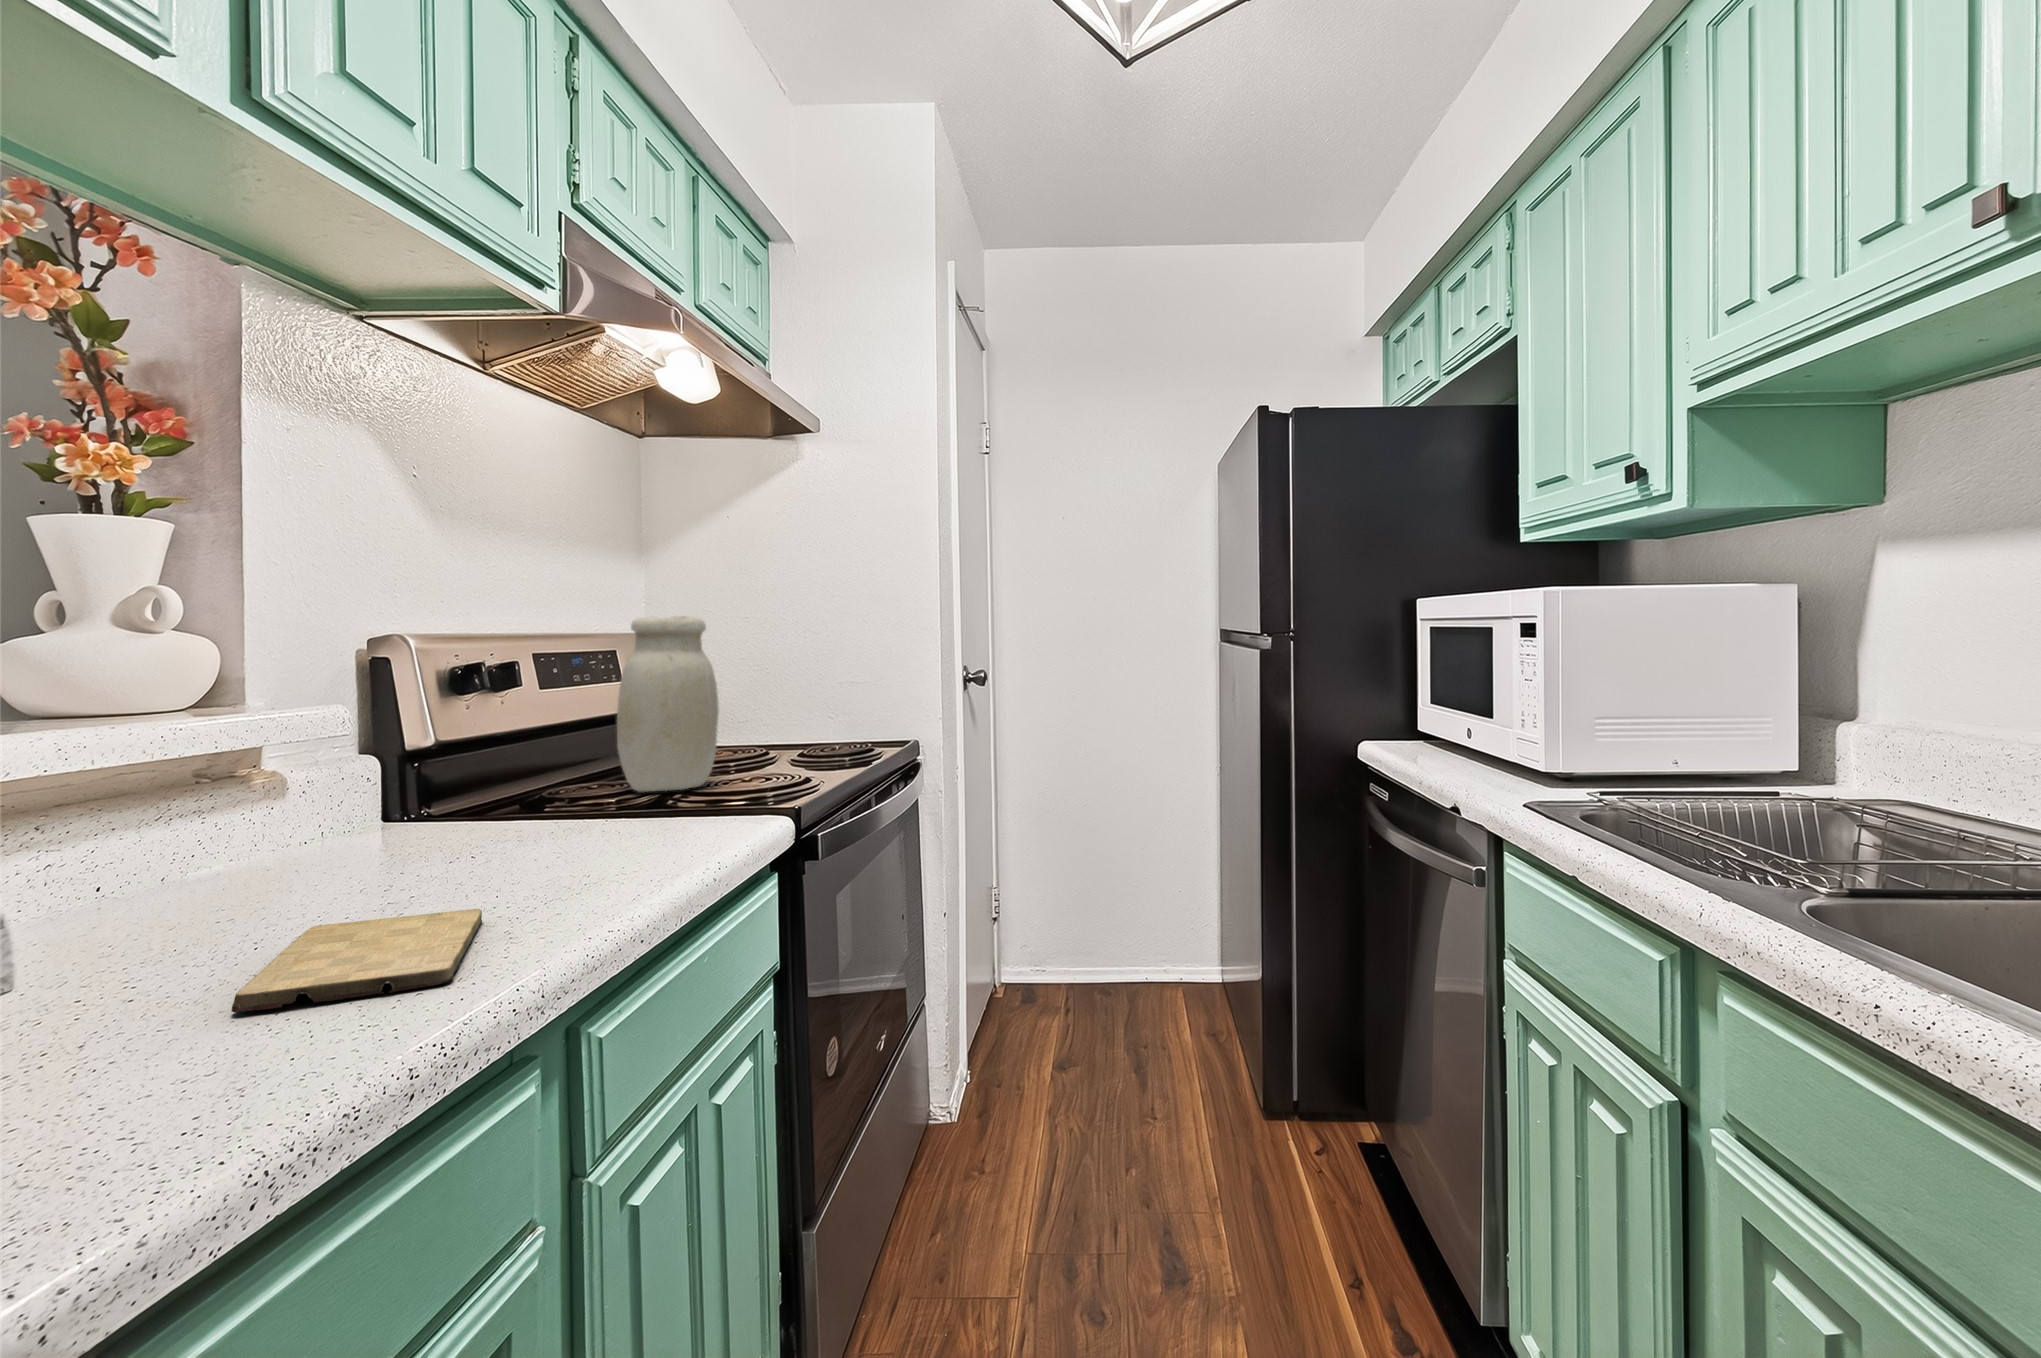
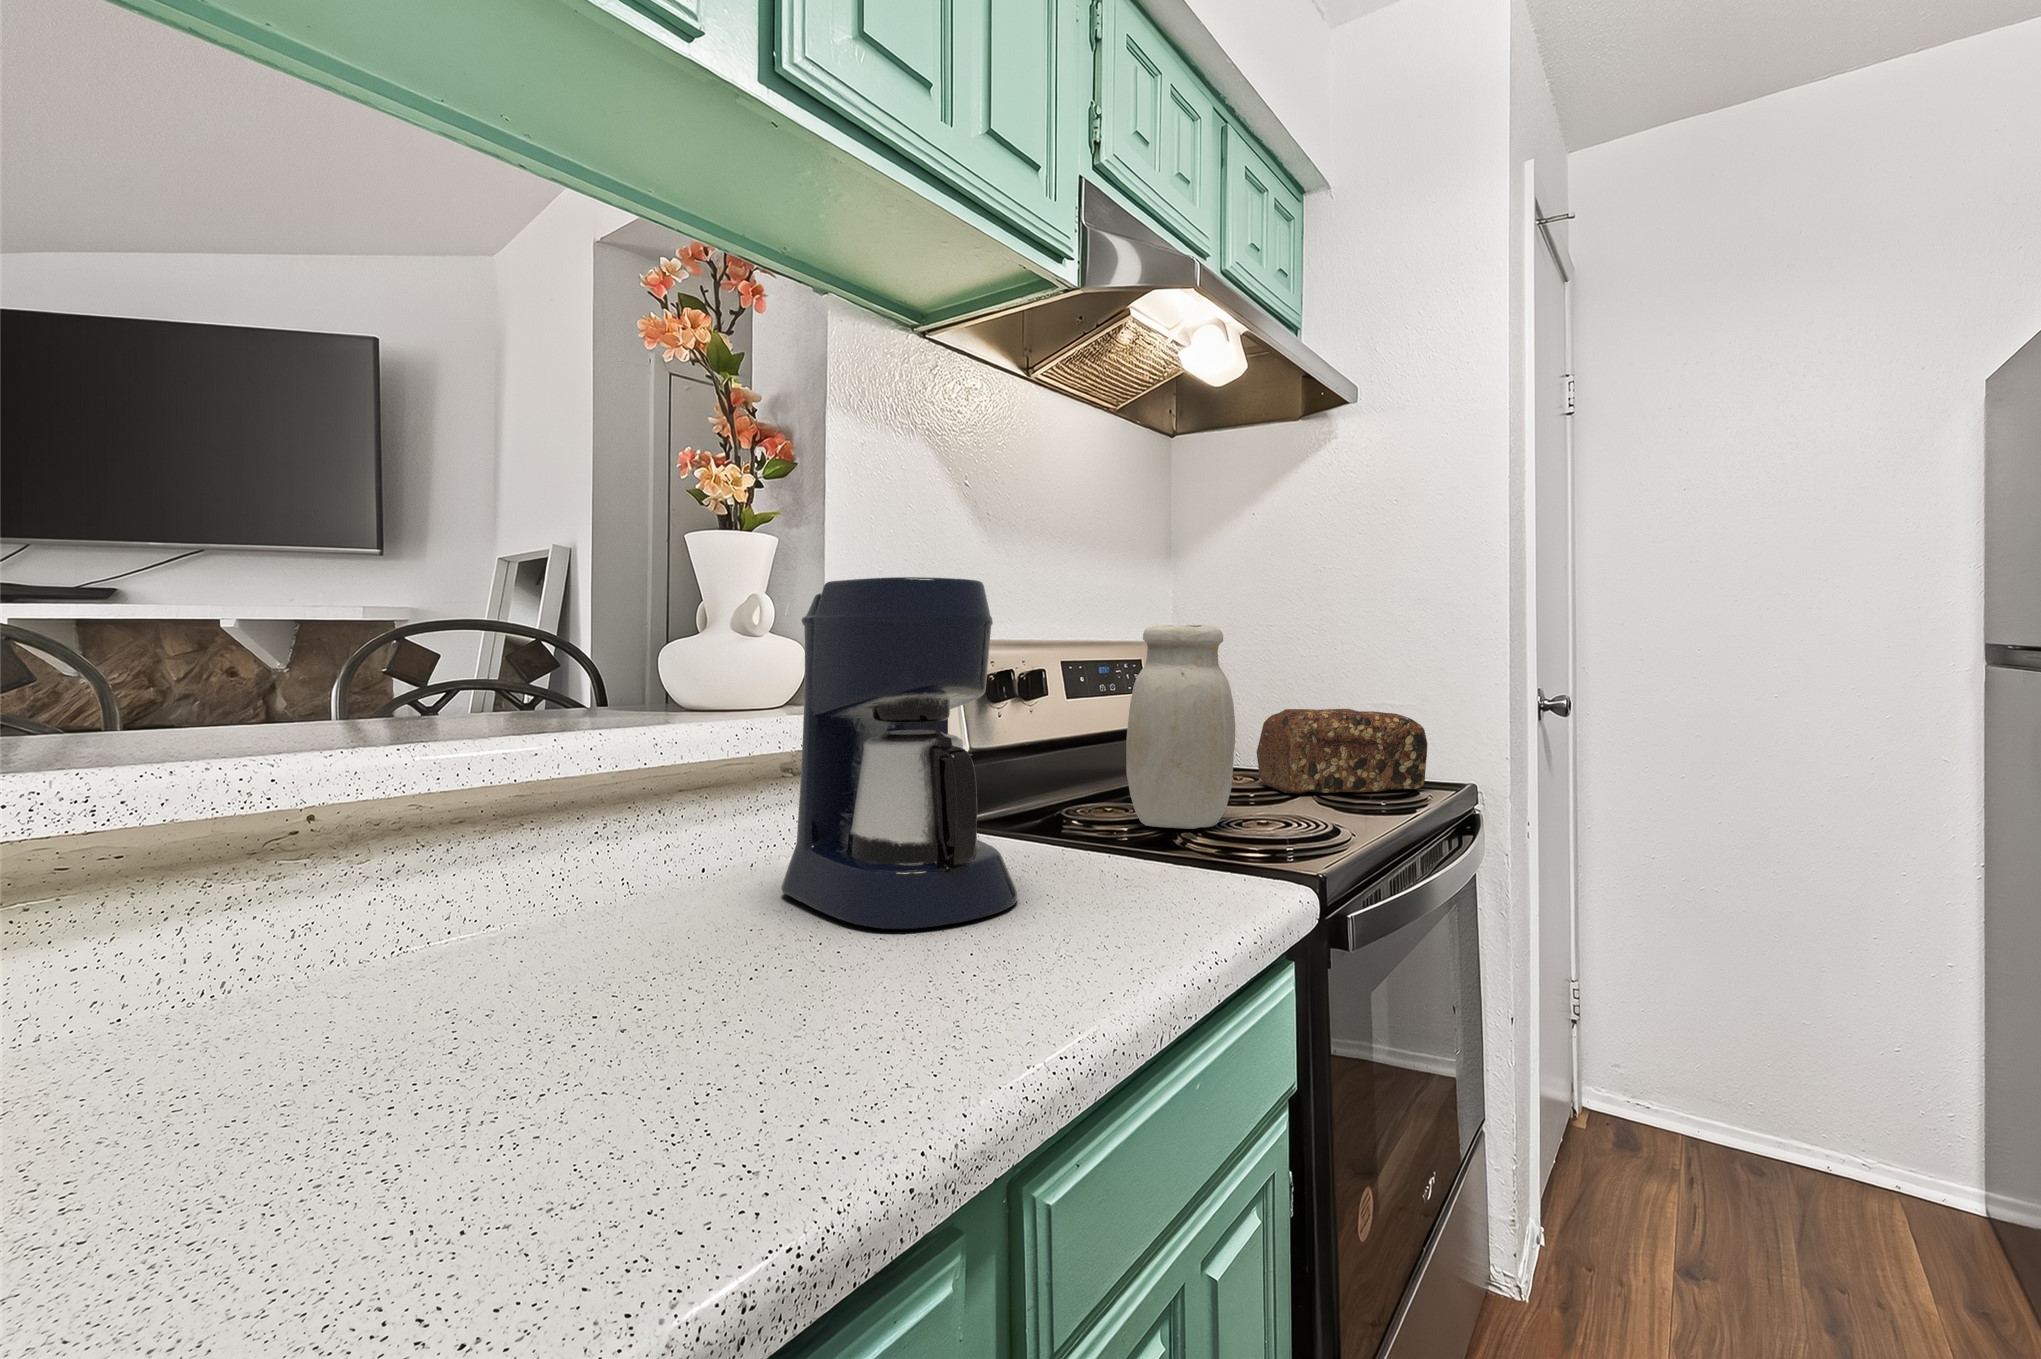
coffee maker: none [265,576,532,887] -> present [781,577,1017,929]
bread loaf: none [734,685,877,758] -> present [1256,709,1428,794]
cutting board: present [232,909,482,1013] -> none [634,981,929,1122]

